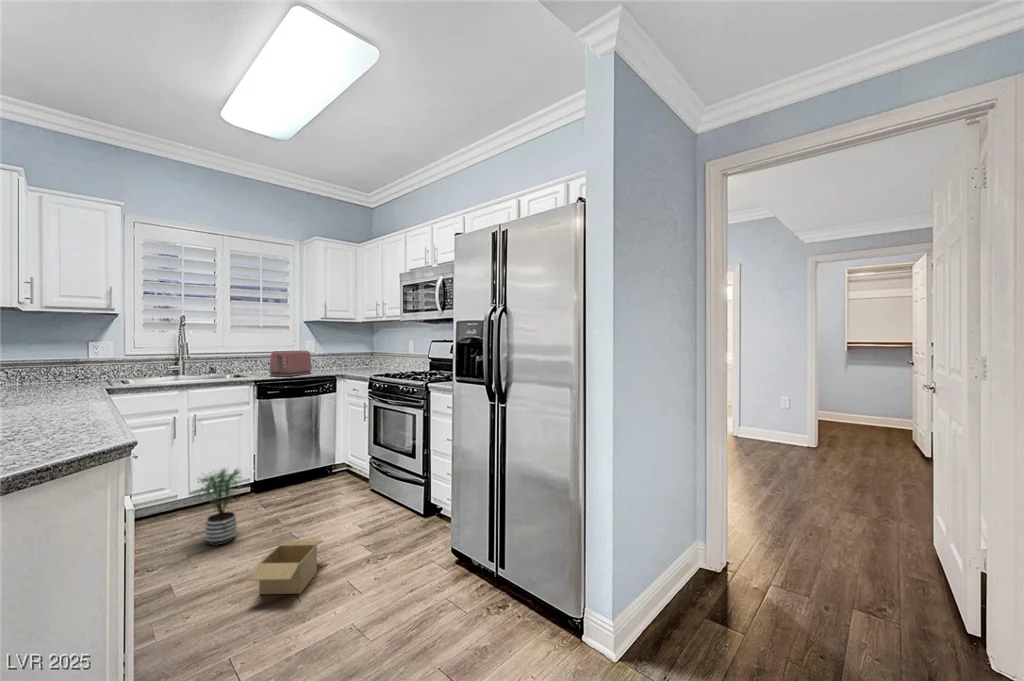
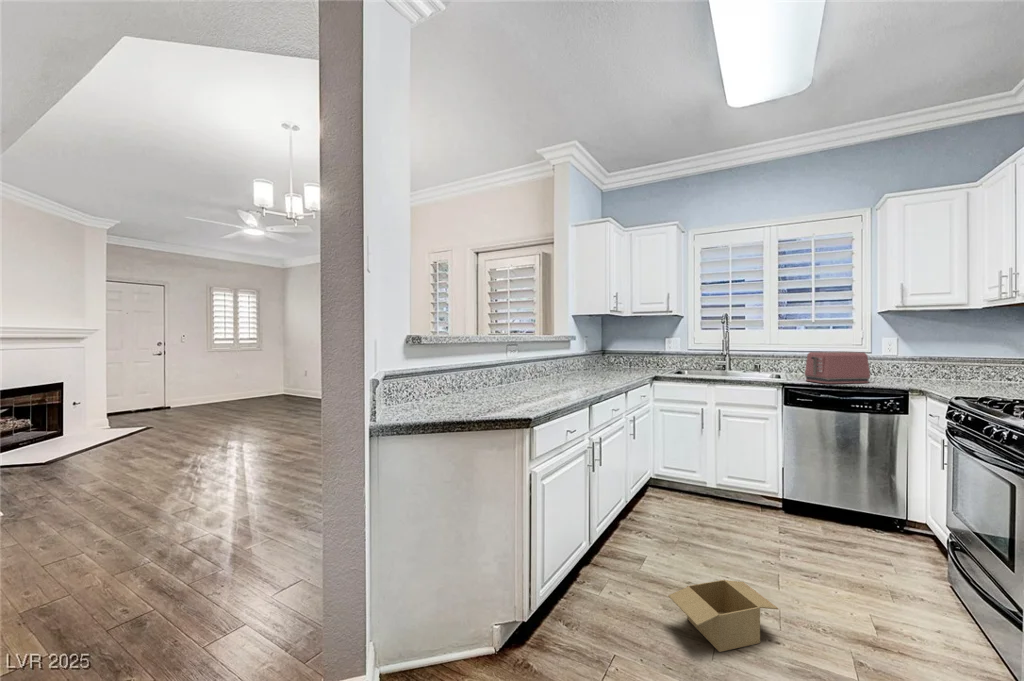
potted plant: present [190,469,241,545] -> none [680,467,739,547]

